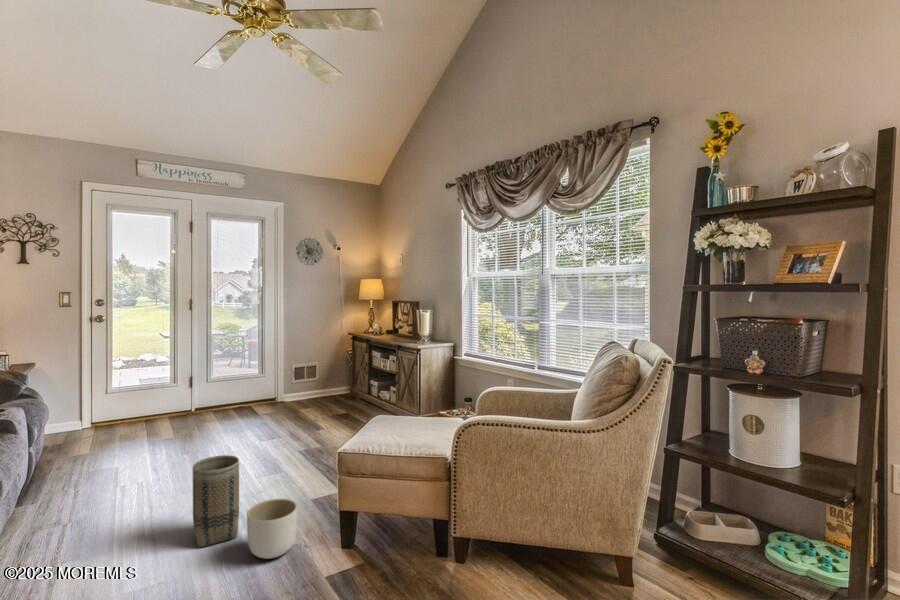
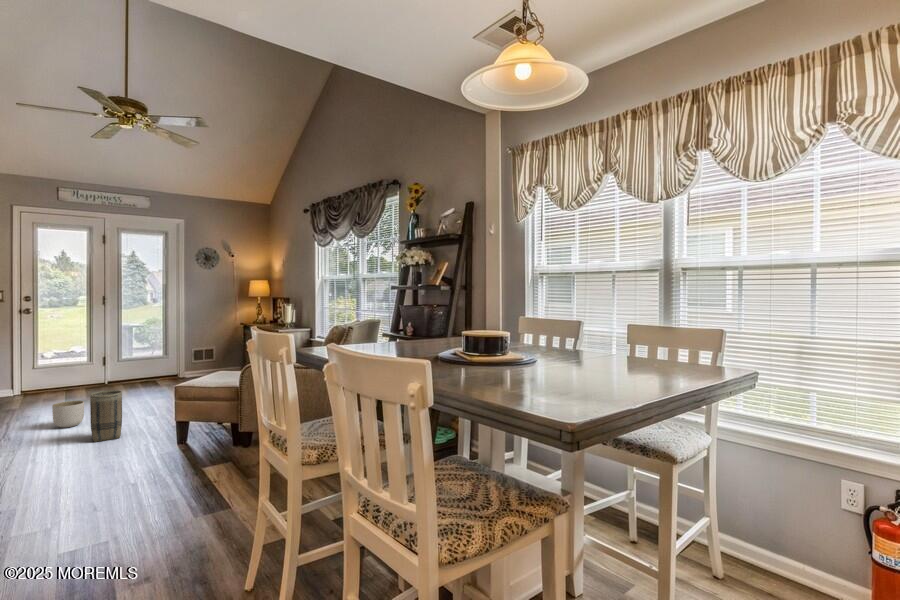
planter: present [247,499,297,559] -> present [52,401,84,428]

